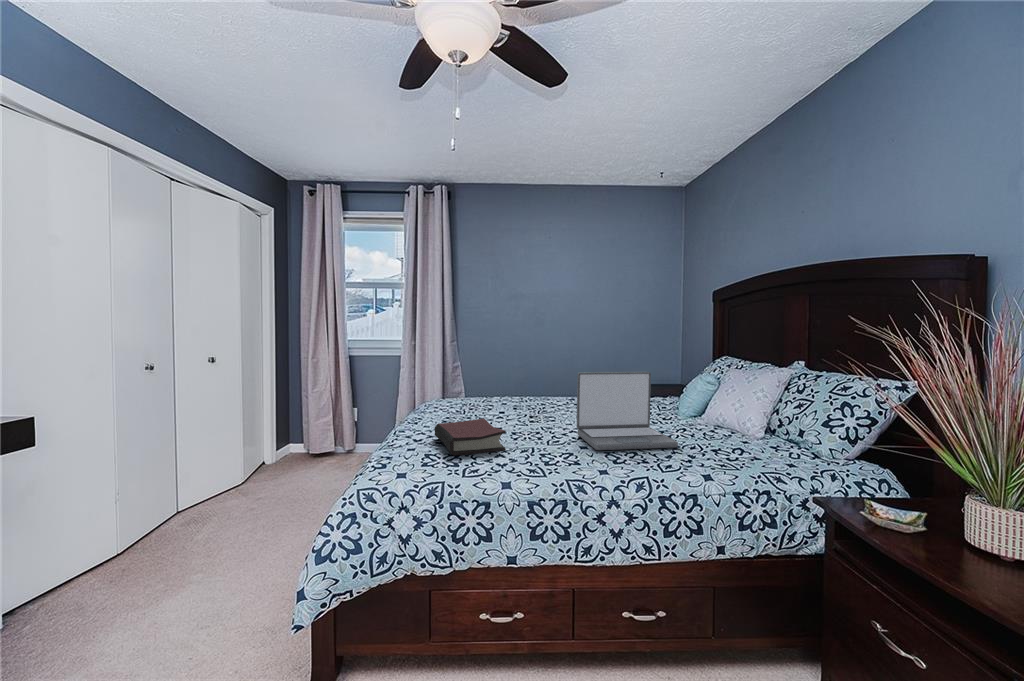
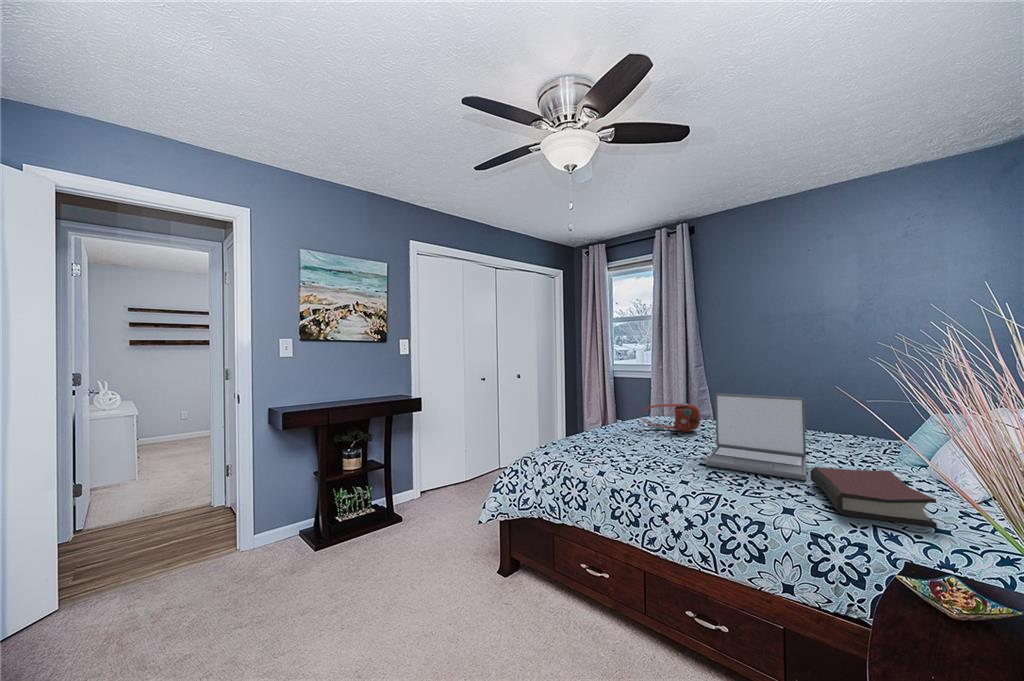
handbag: none [467,387,530,421] -> present [640,403,700,432]
hardback book: present [435,418,506,456] -> present [810,467,937,527]

